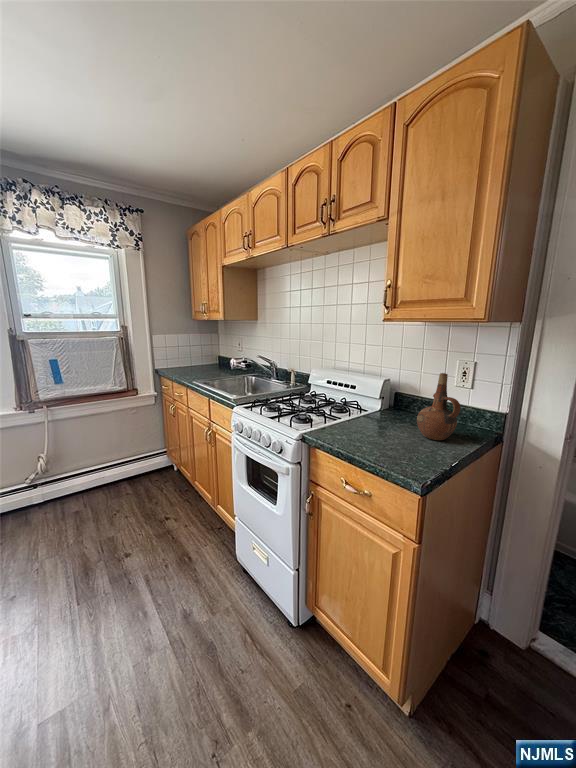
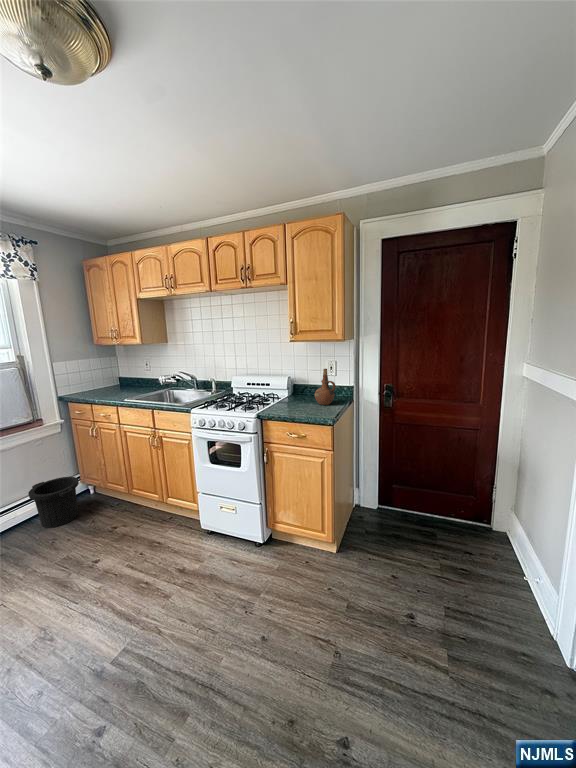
trash can: none [112,449,156,497] -> present [28,477,79,528]

